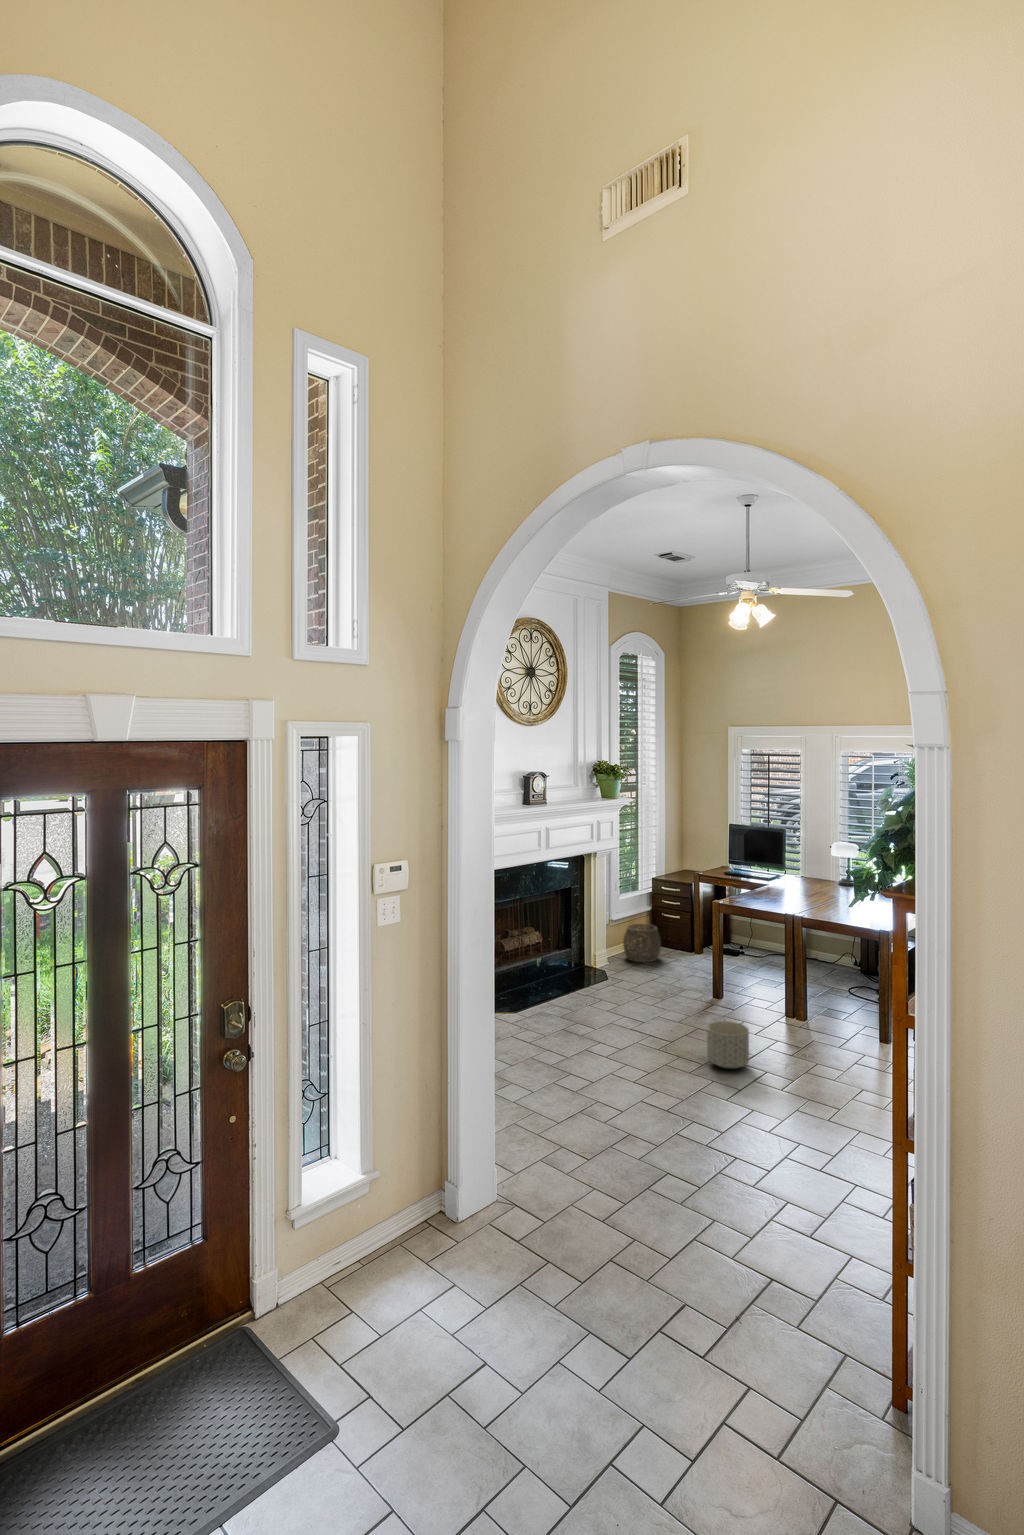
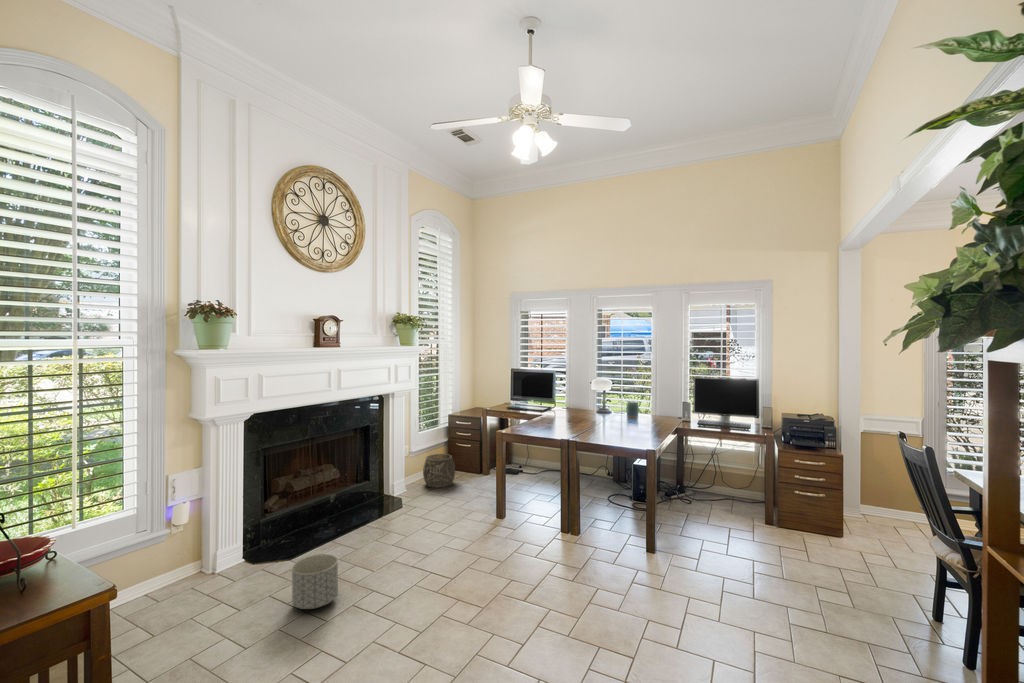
planter: present [707,1021,749,1069] -> present [292,554,338,609]

